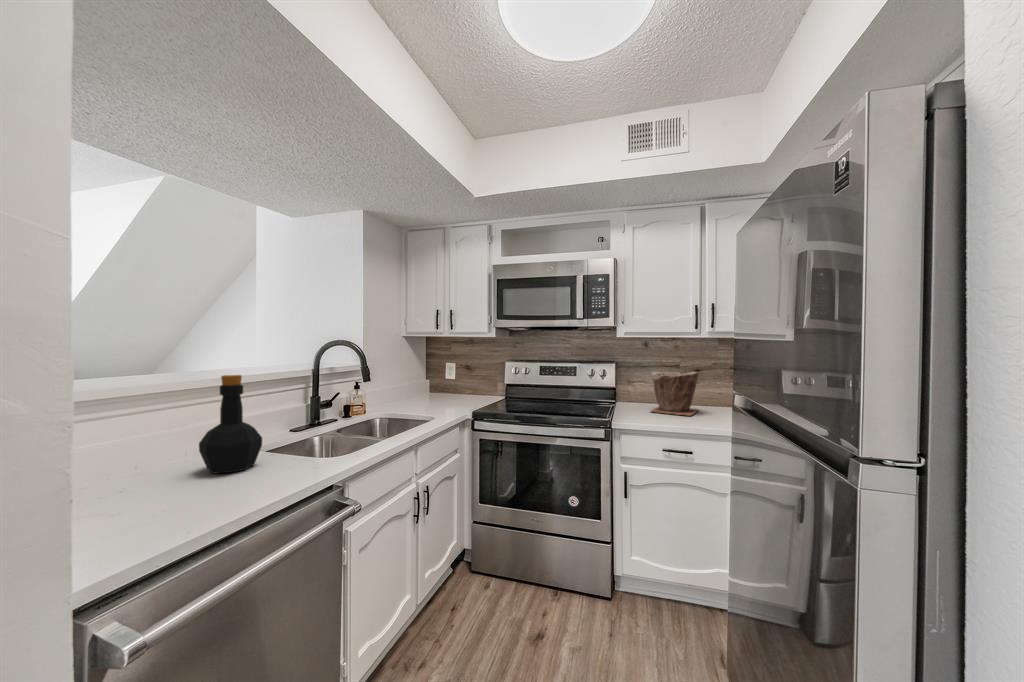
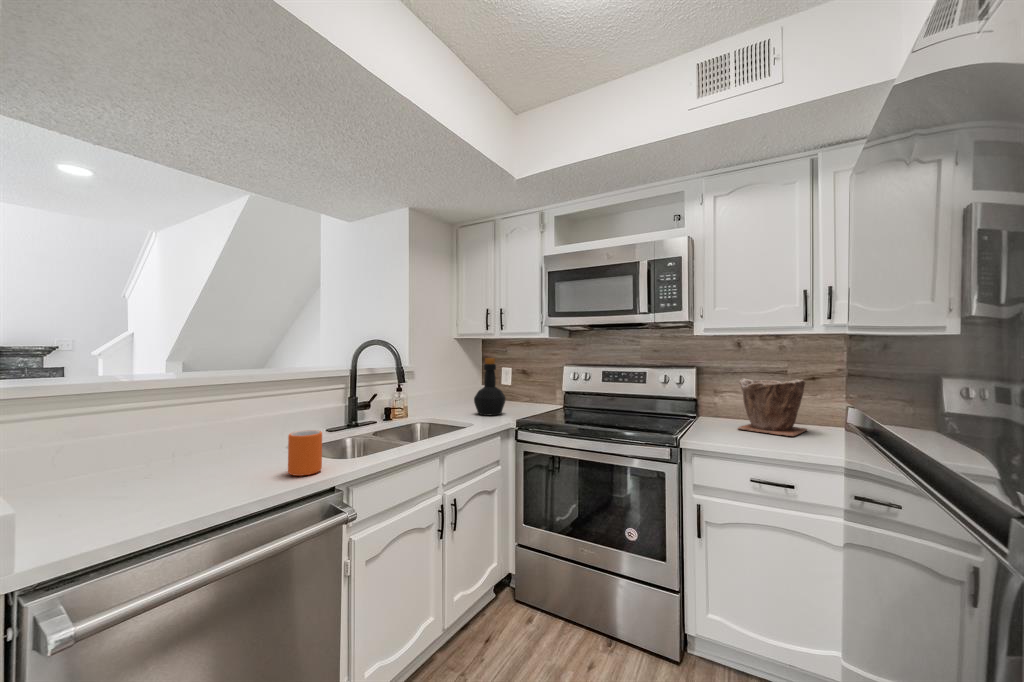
bottle: present [199,375,262,474] -> present [474,358,505,415]
mug: none [290,431,322,474] -> present [288,430,322,476]

